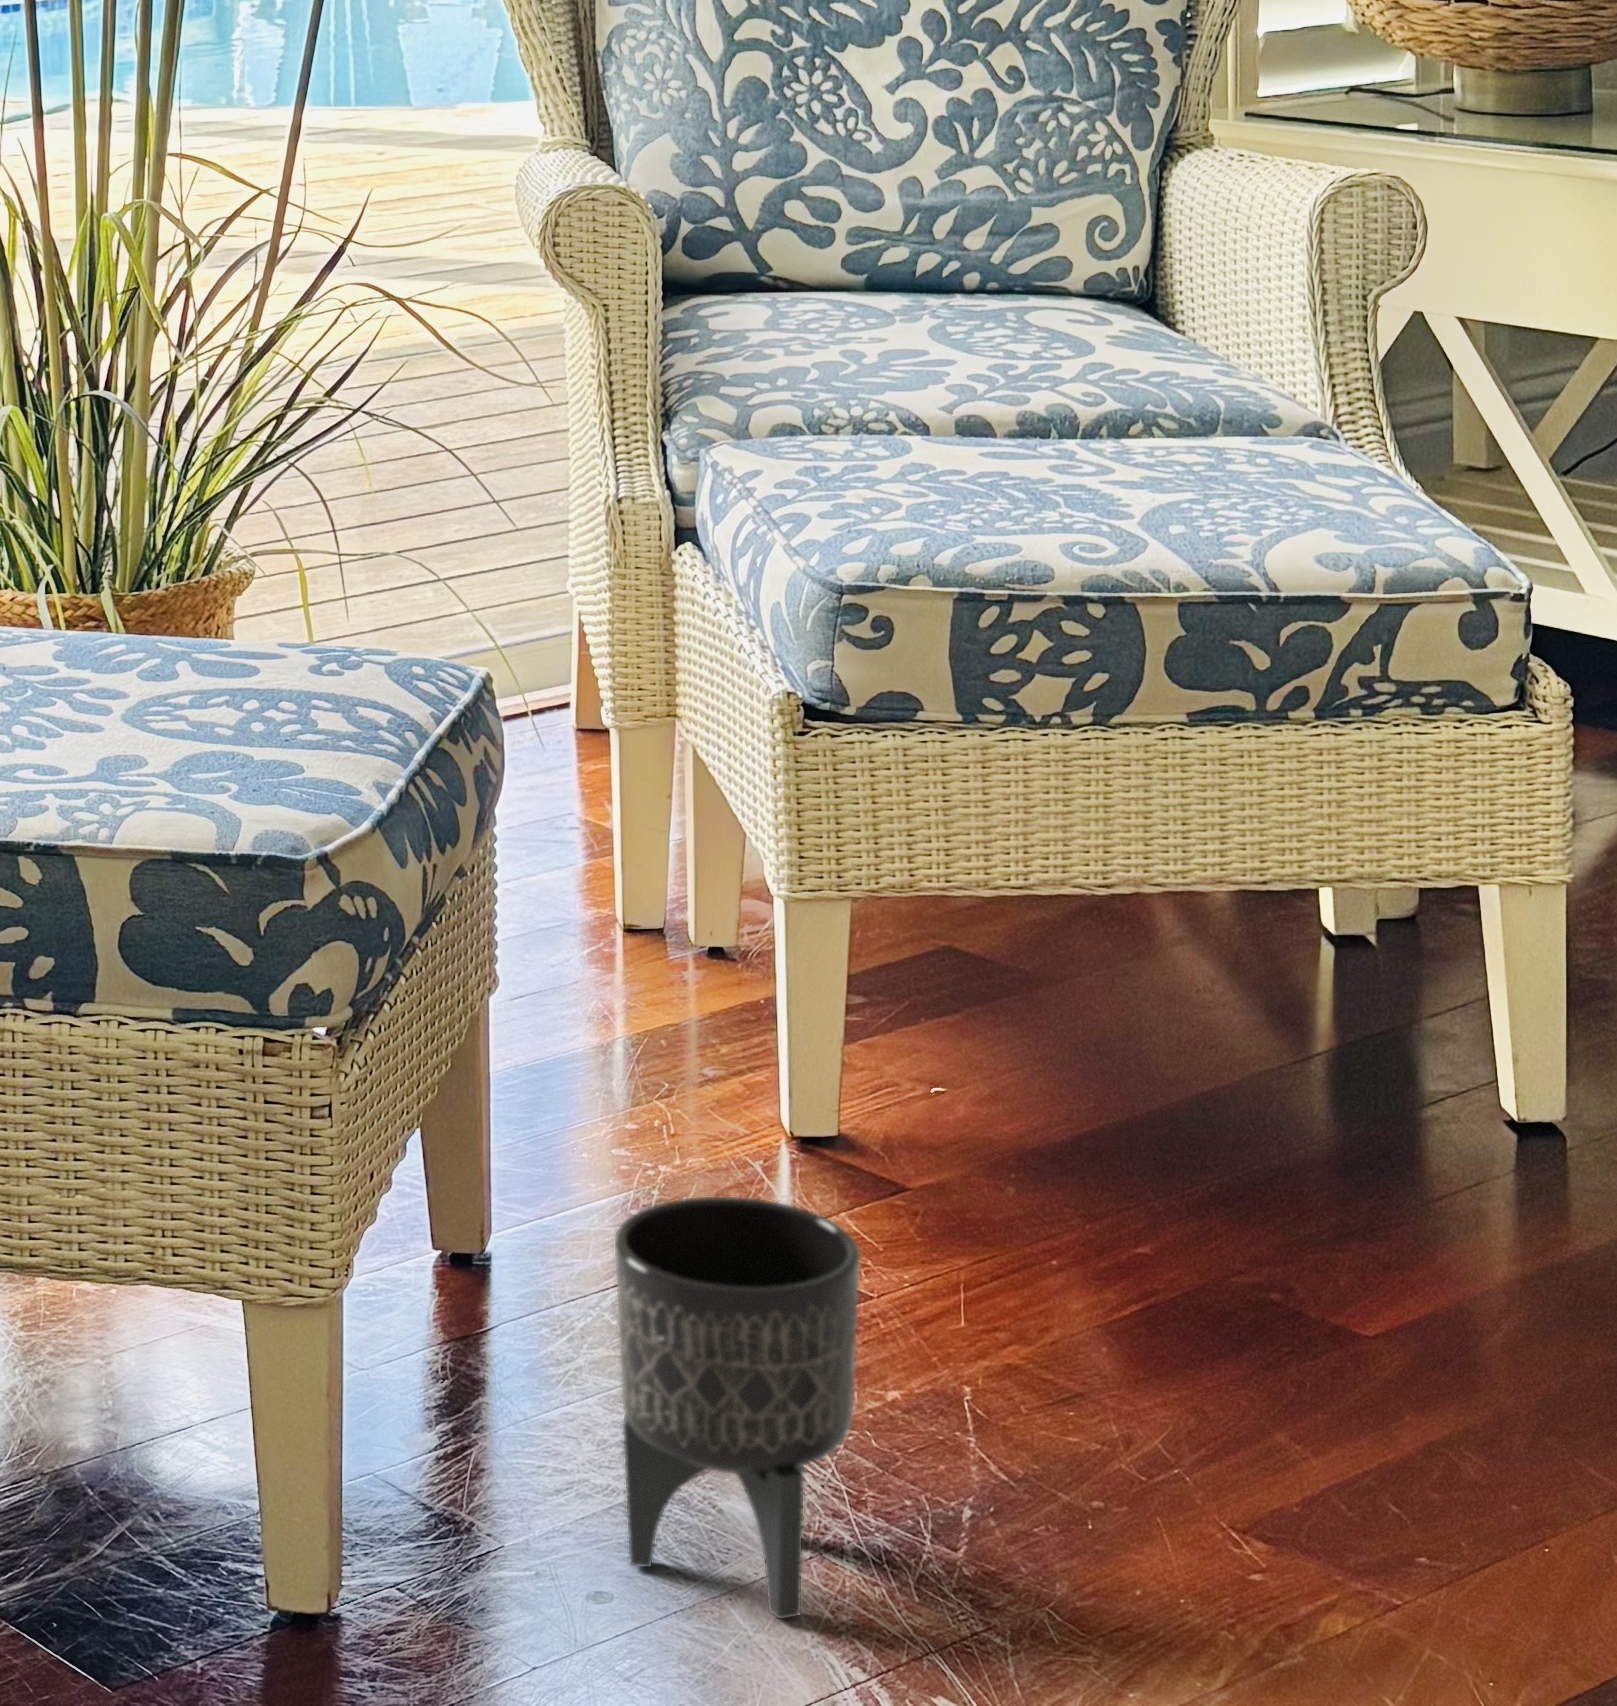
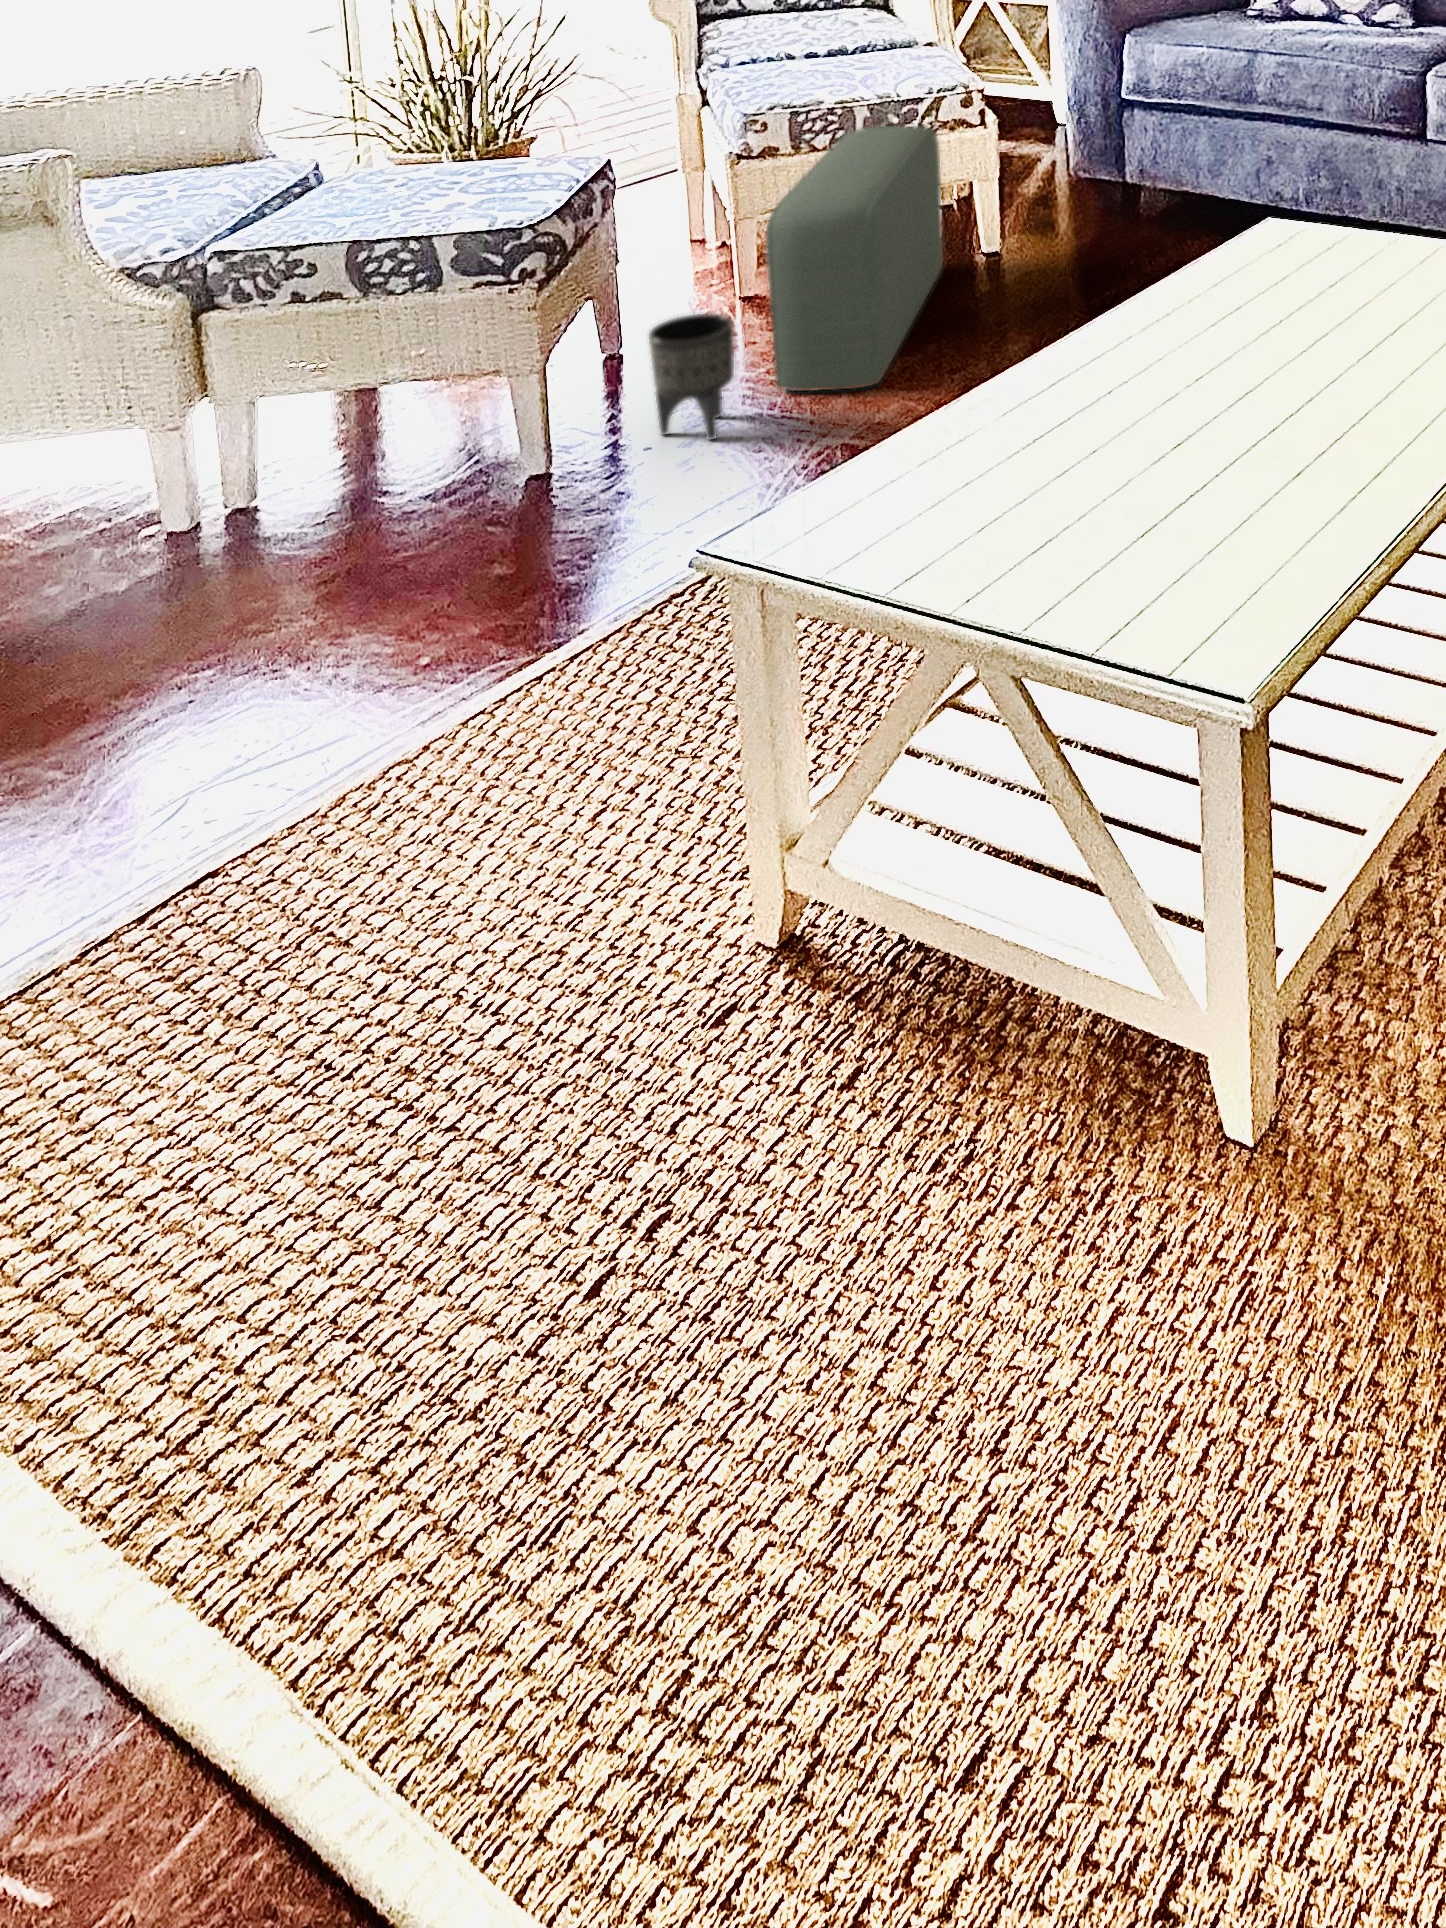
pouf: none [944,665,1388,1530] -> present [766,126,943,391]

